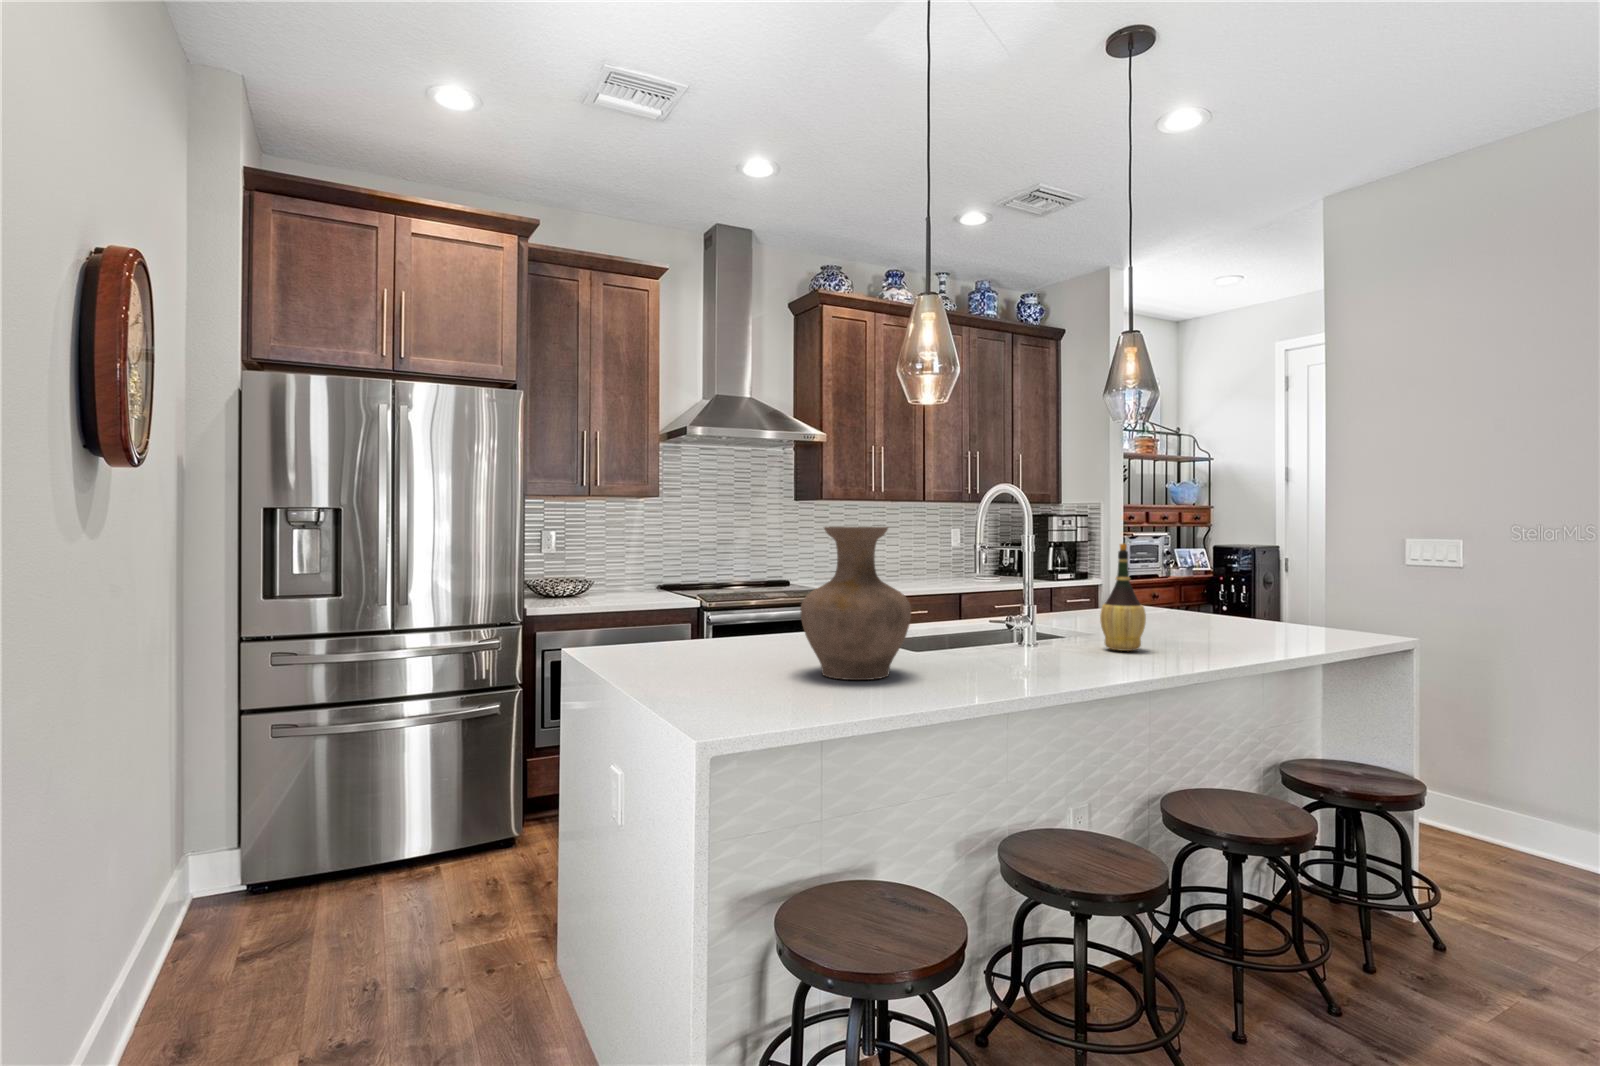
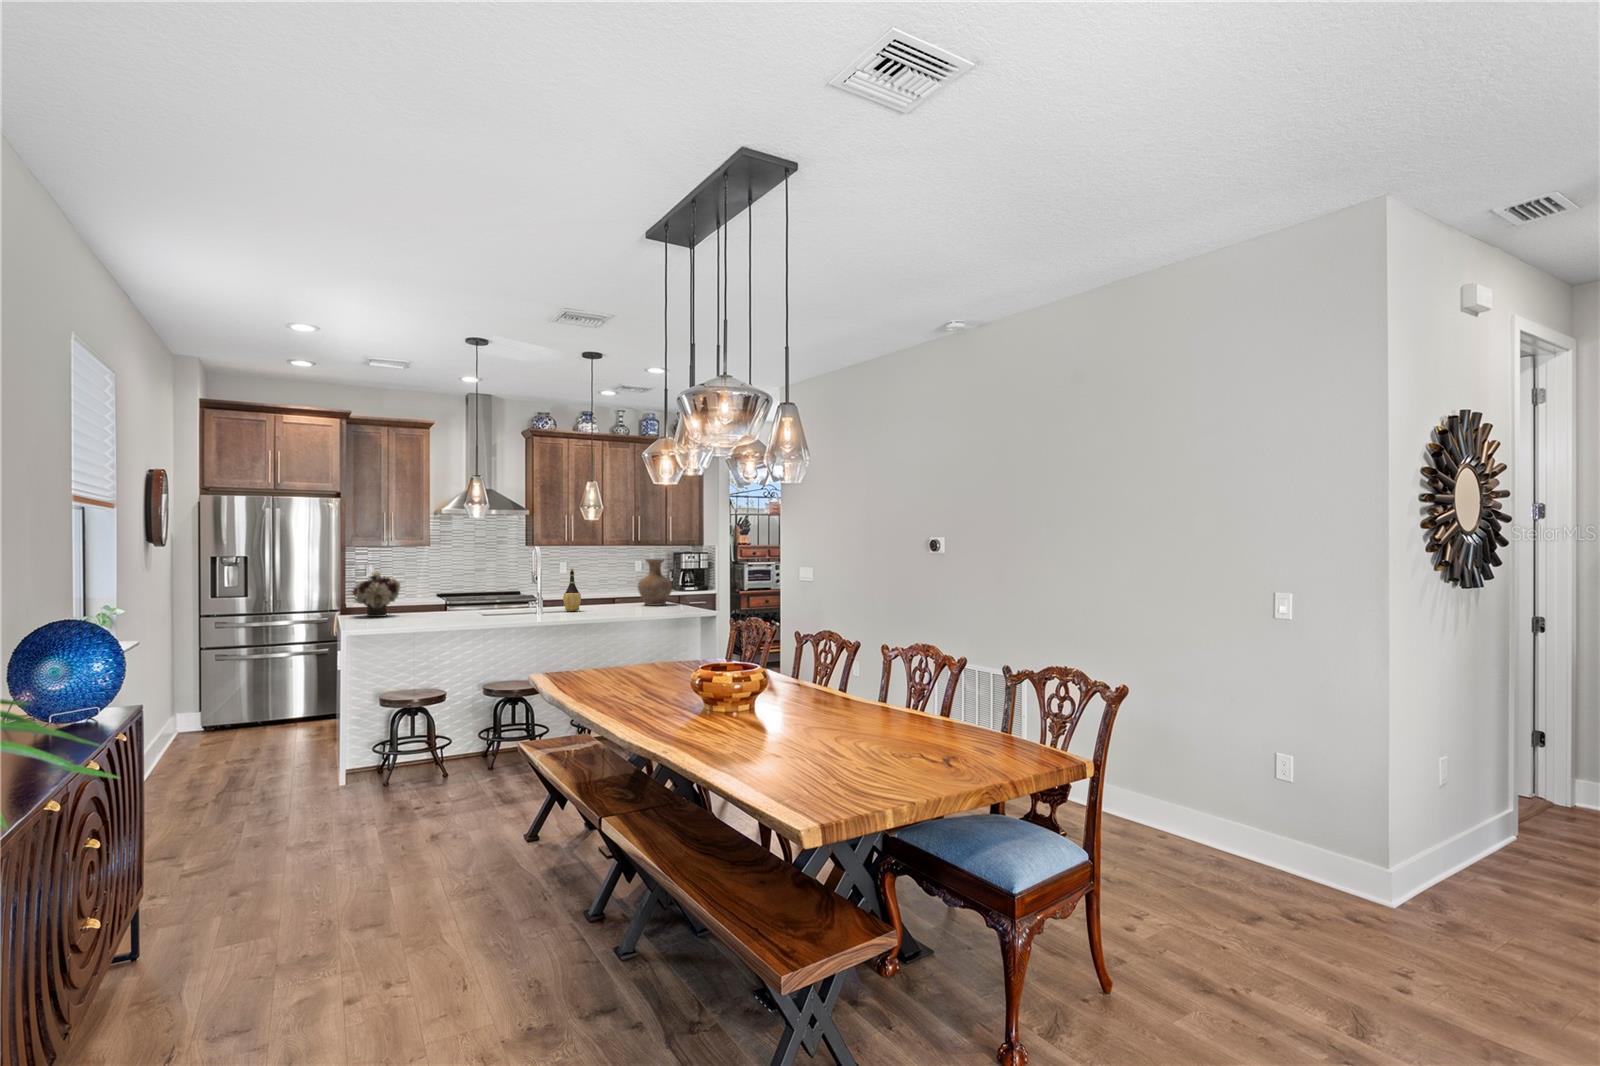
vase: present [800,527,911,680] -> present [638,559,672,606]
flower arrangement: none [606,543,727,666] -> present [354,571,400,617]

